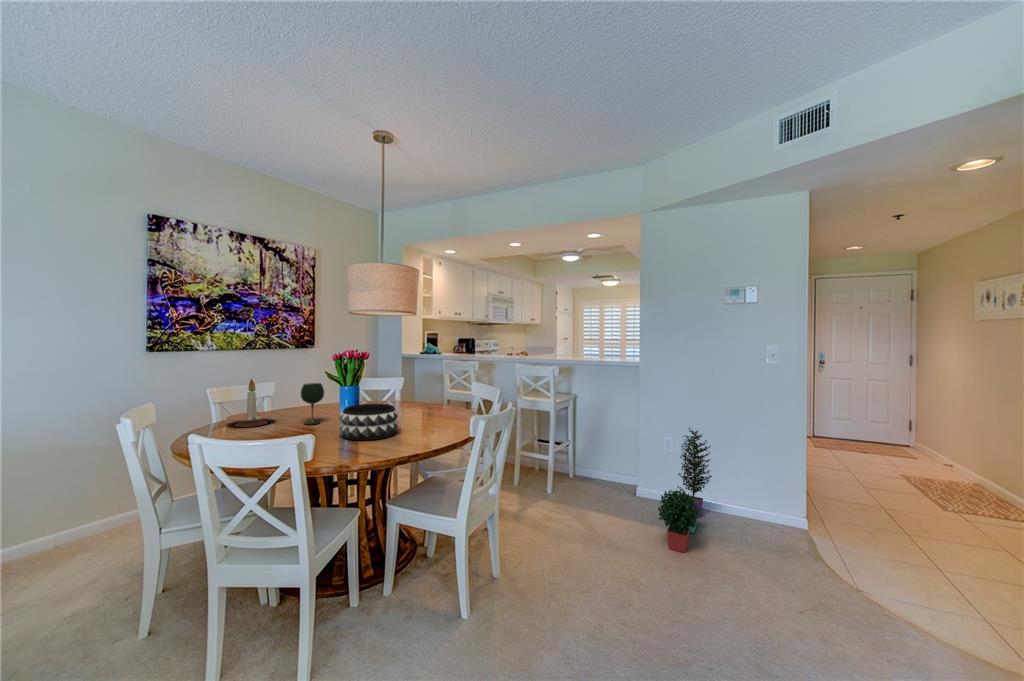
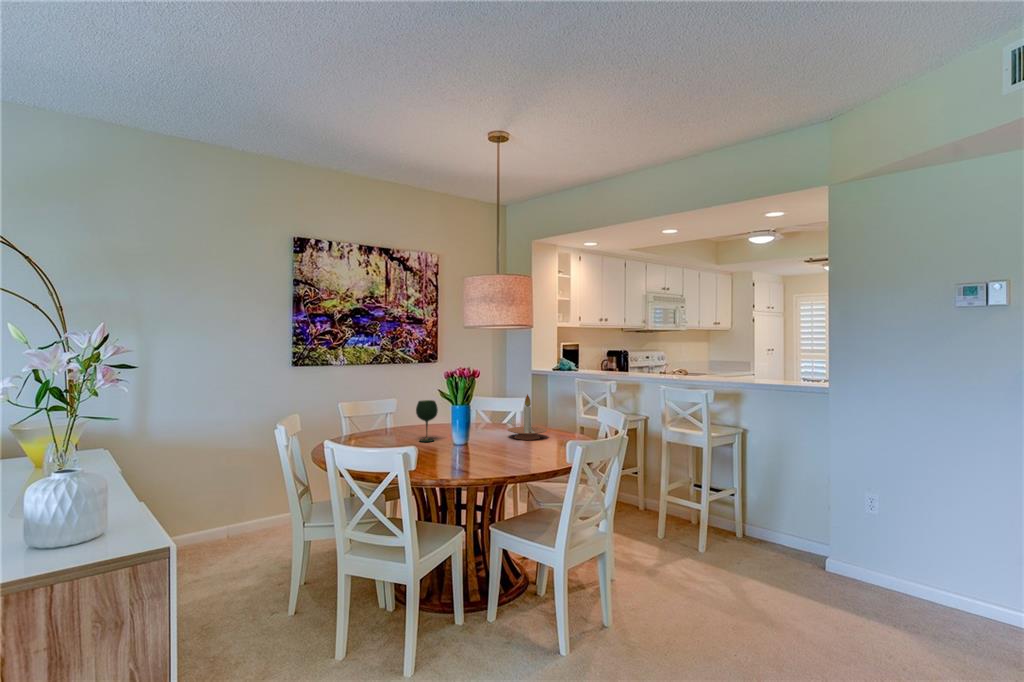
candle holder: present [226,379,275,427] -> present [507,394,547,440]
decorative bowl: present [339,404,398,440] -> none [447,423,505,459]
potted plant: present [658,428,712,553] -> none [828,479,936,642]

